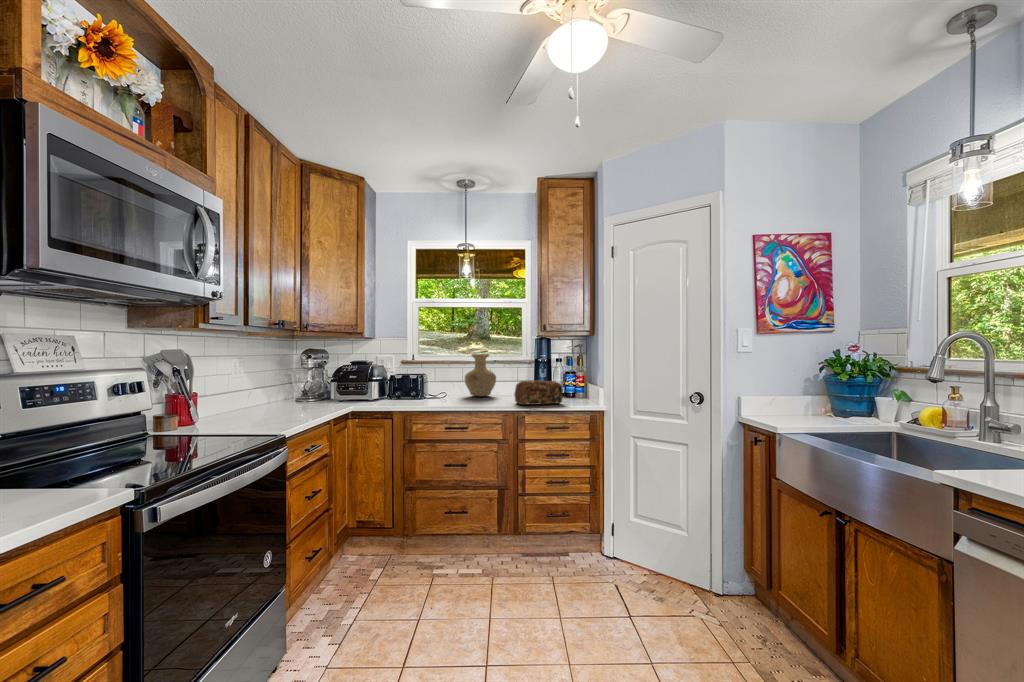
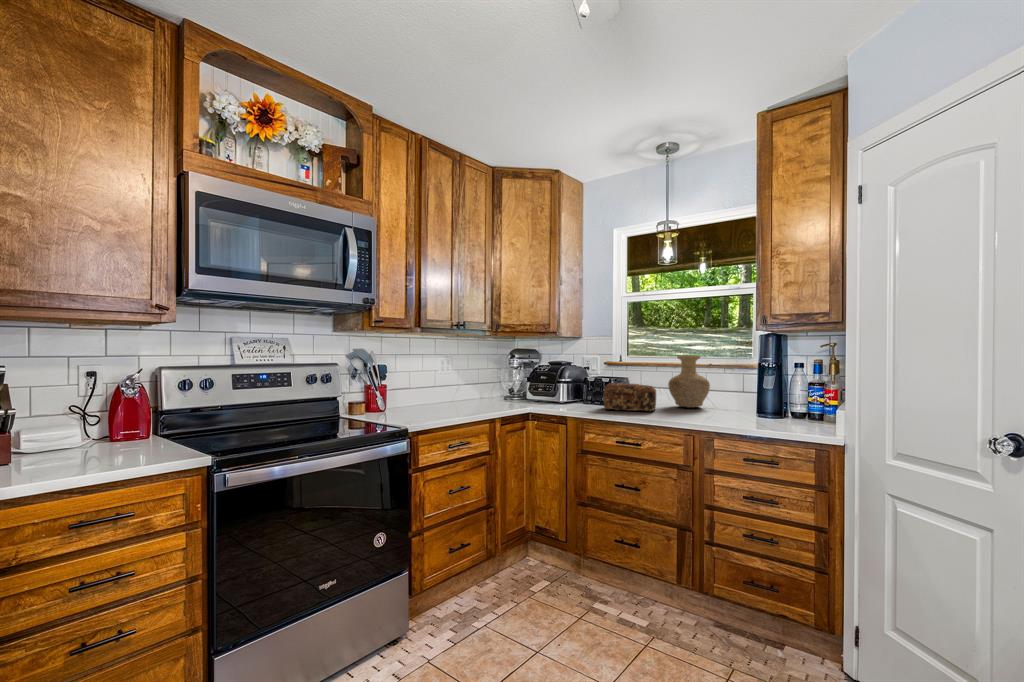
bread loaf: present [514,380,563,405] -> present [603,383,656,411]

